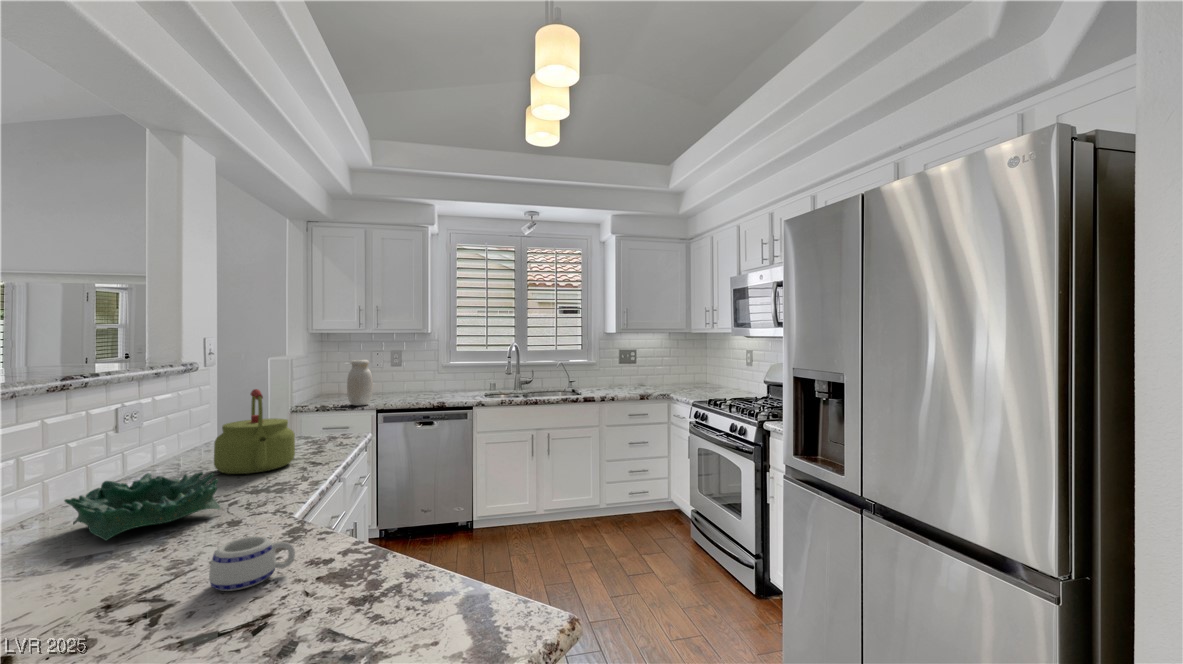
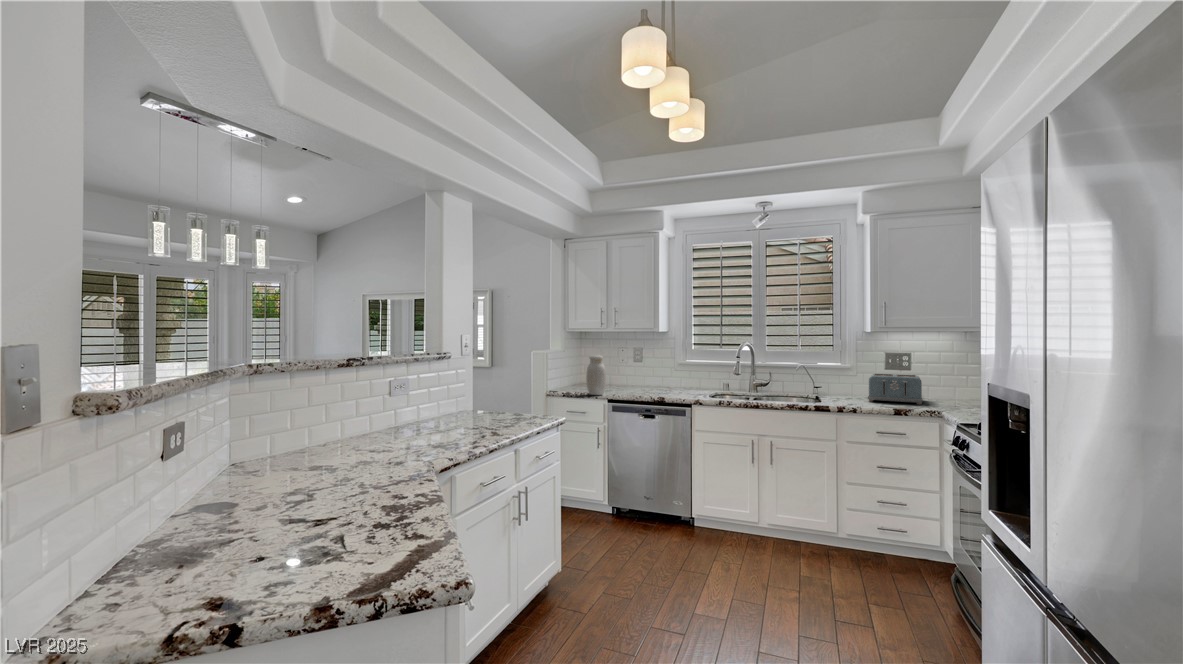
toaster: none [611,367,653,390] -> present [868,374,923,405]
kettle: present [214,389,295,474] -> none [434,372,484,432]
decorative bowl: present [64,472,221,540] -> none [329,420,405,455]
mug: present [209,536,295,591] -> none [334,462,380,491]

